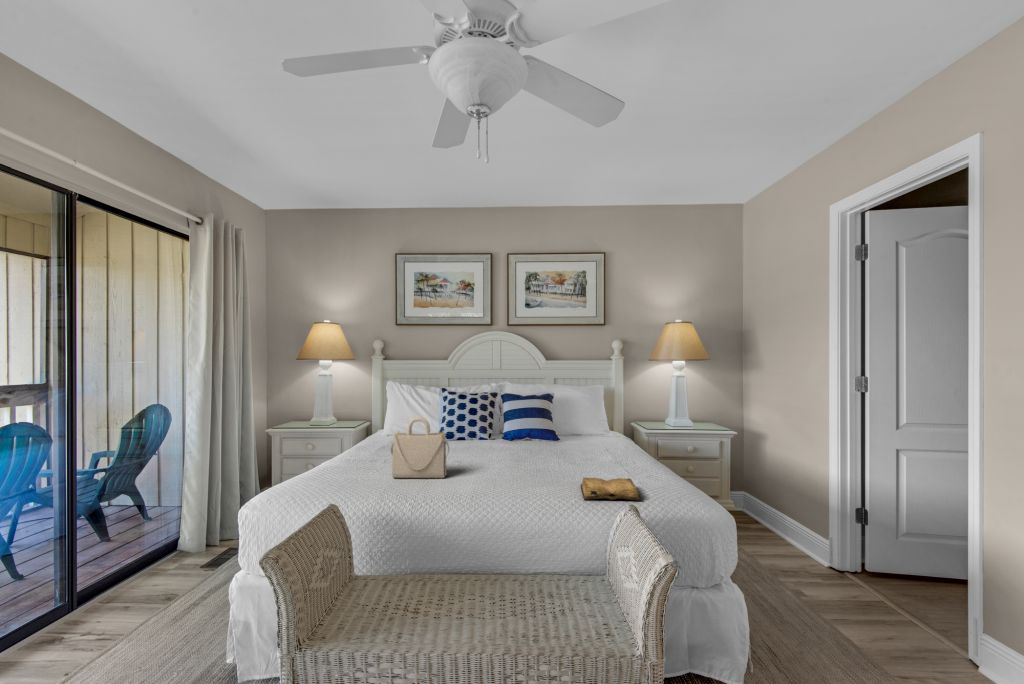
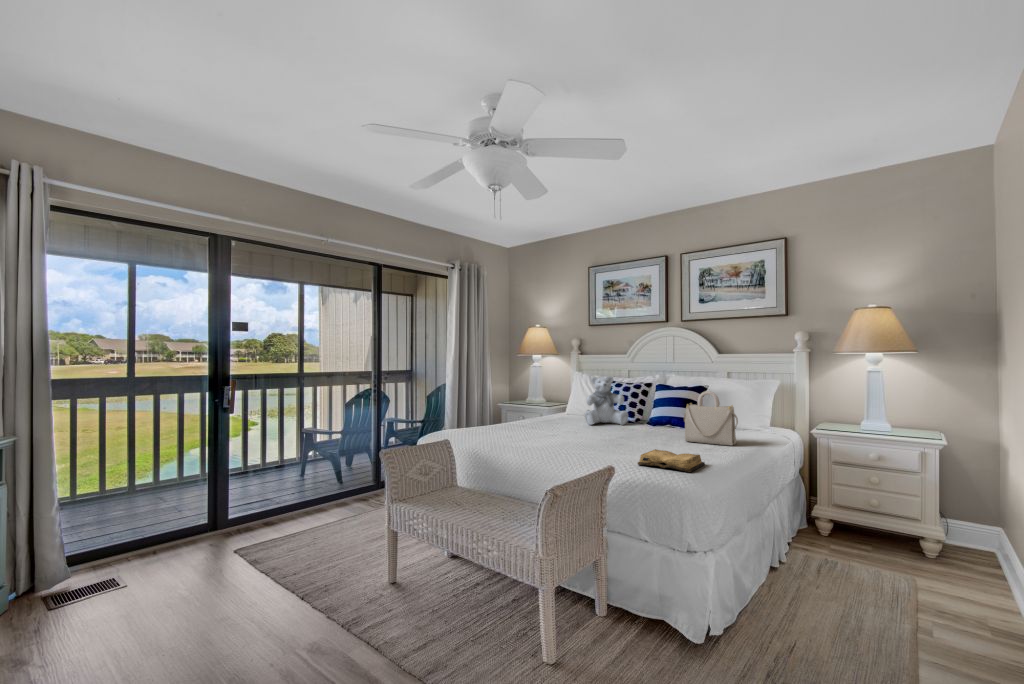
teddy bear: none [439,389,483,447] -> present [584,377,628,425]
handbag: present [391,417,449,478] -> present [684,391,738,445]

